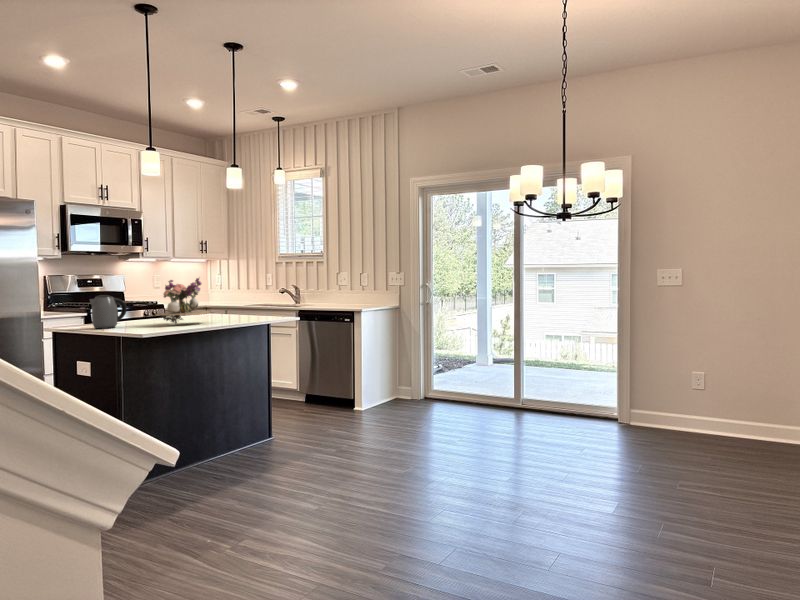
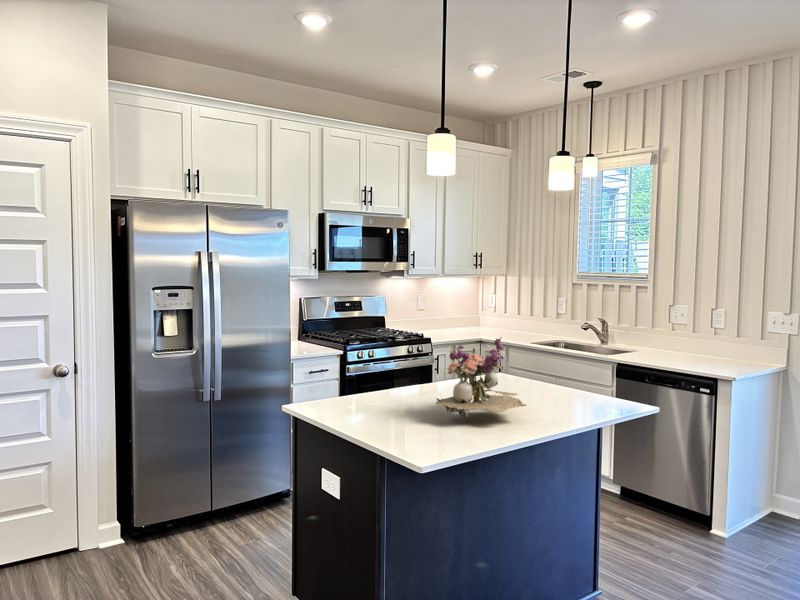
kettle: present [90,295,127,329] -> none [341,362,392,416]

